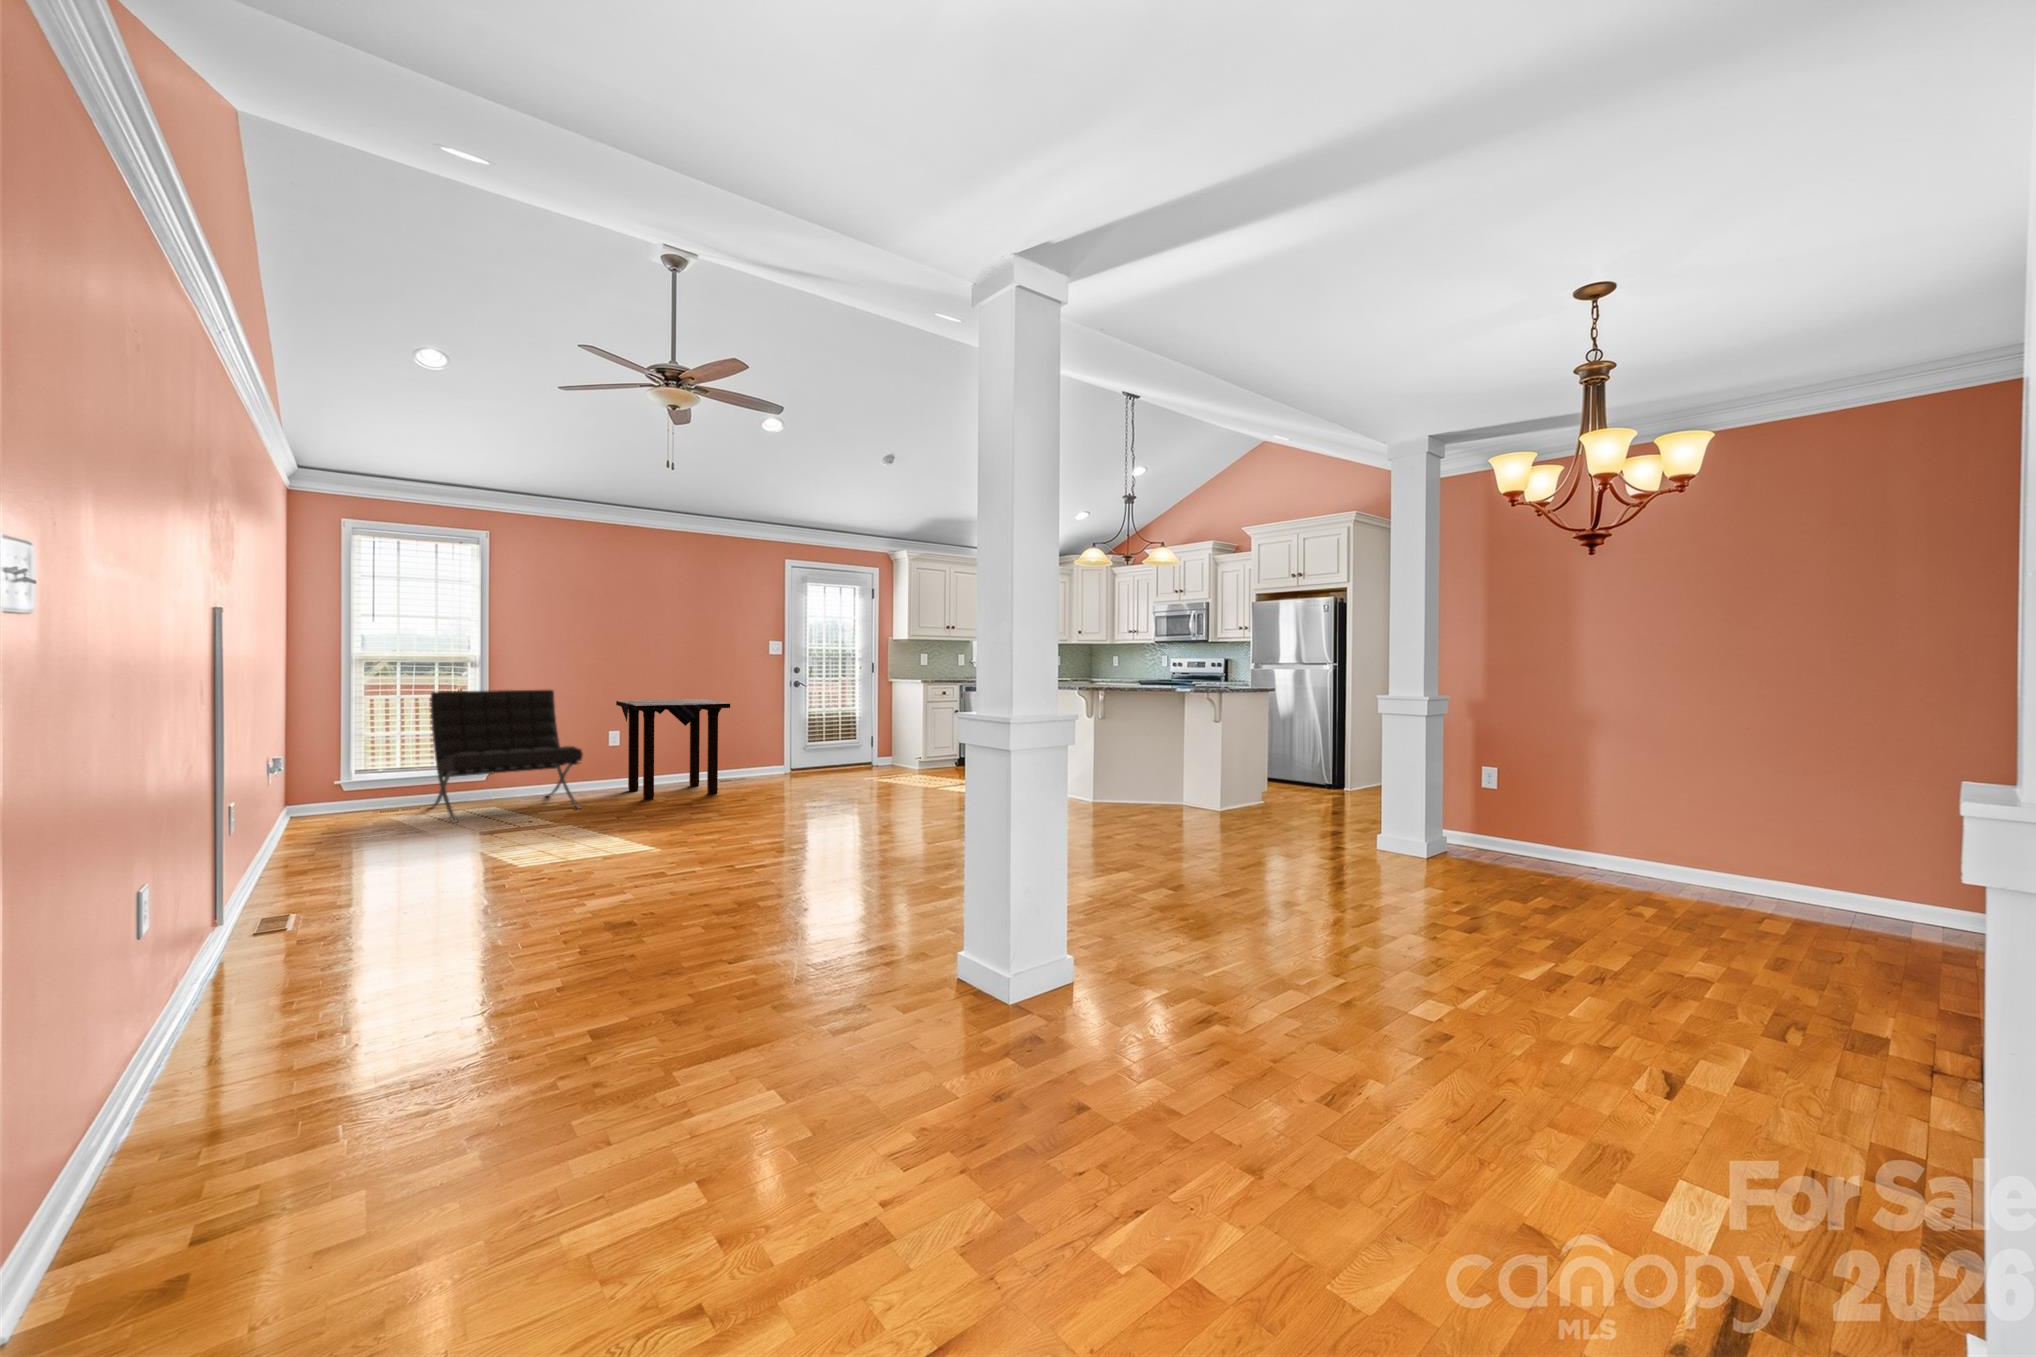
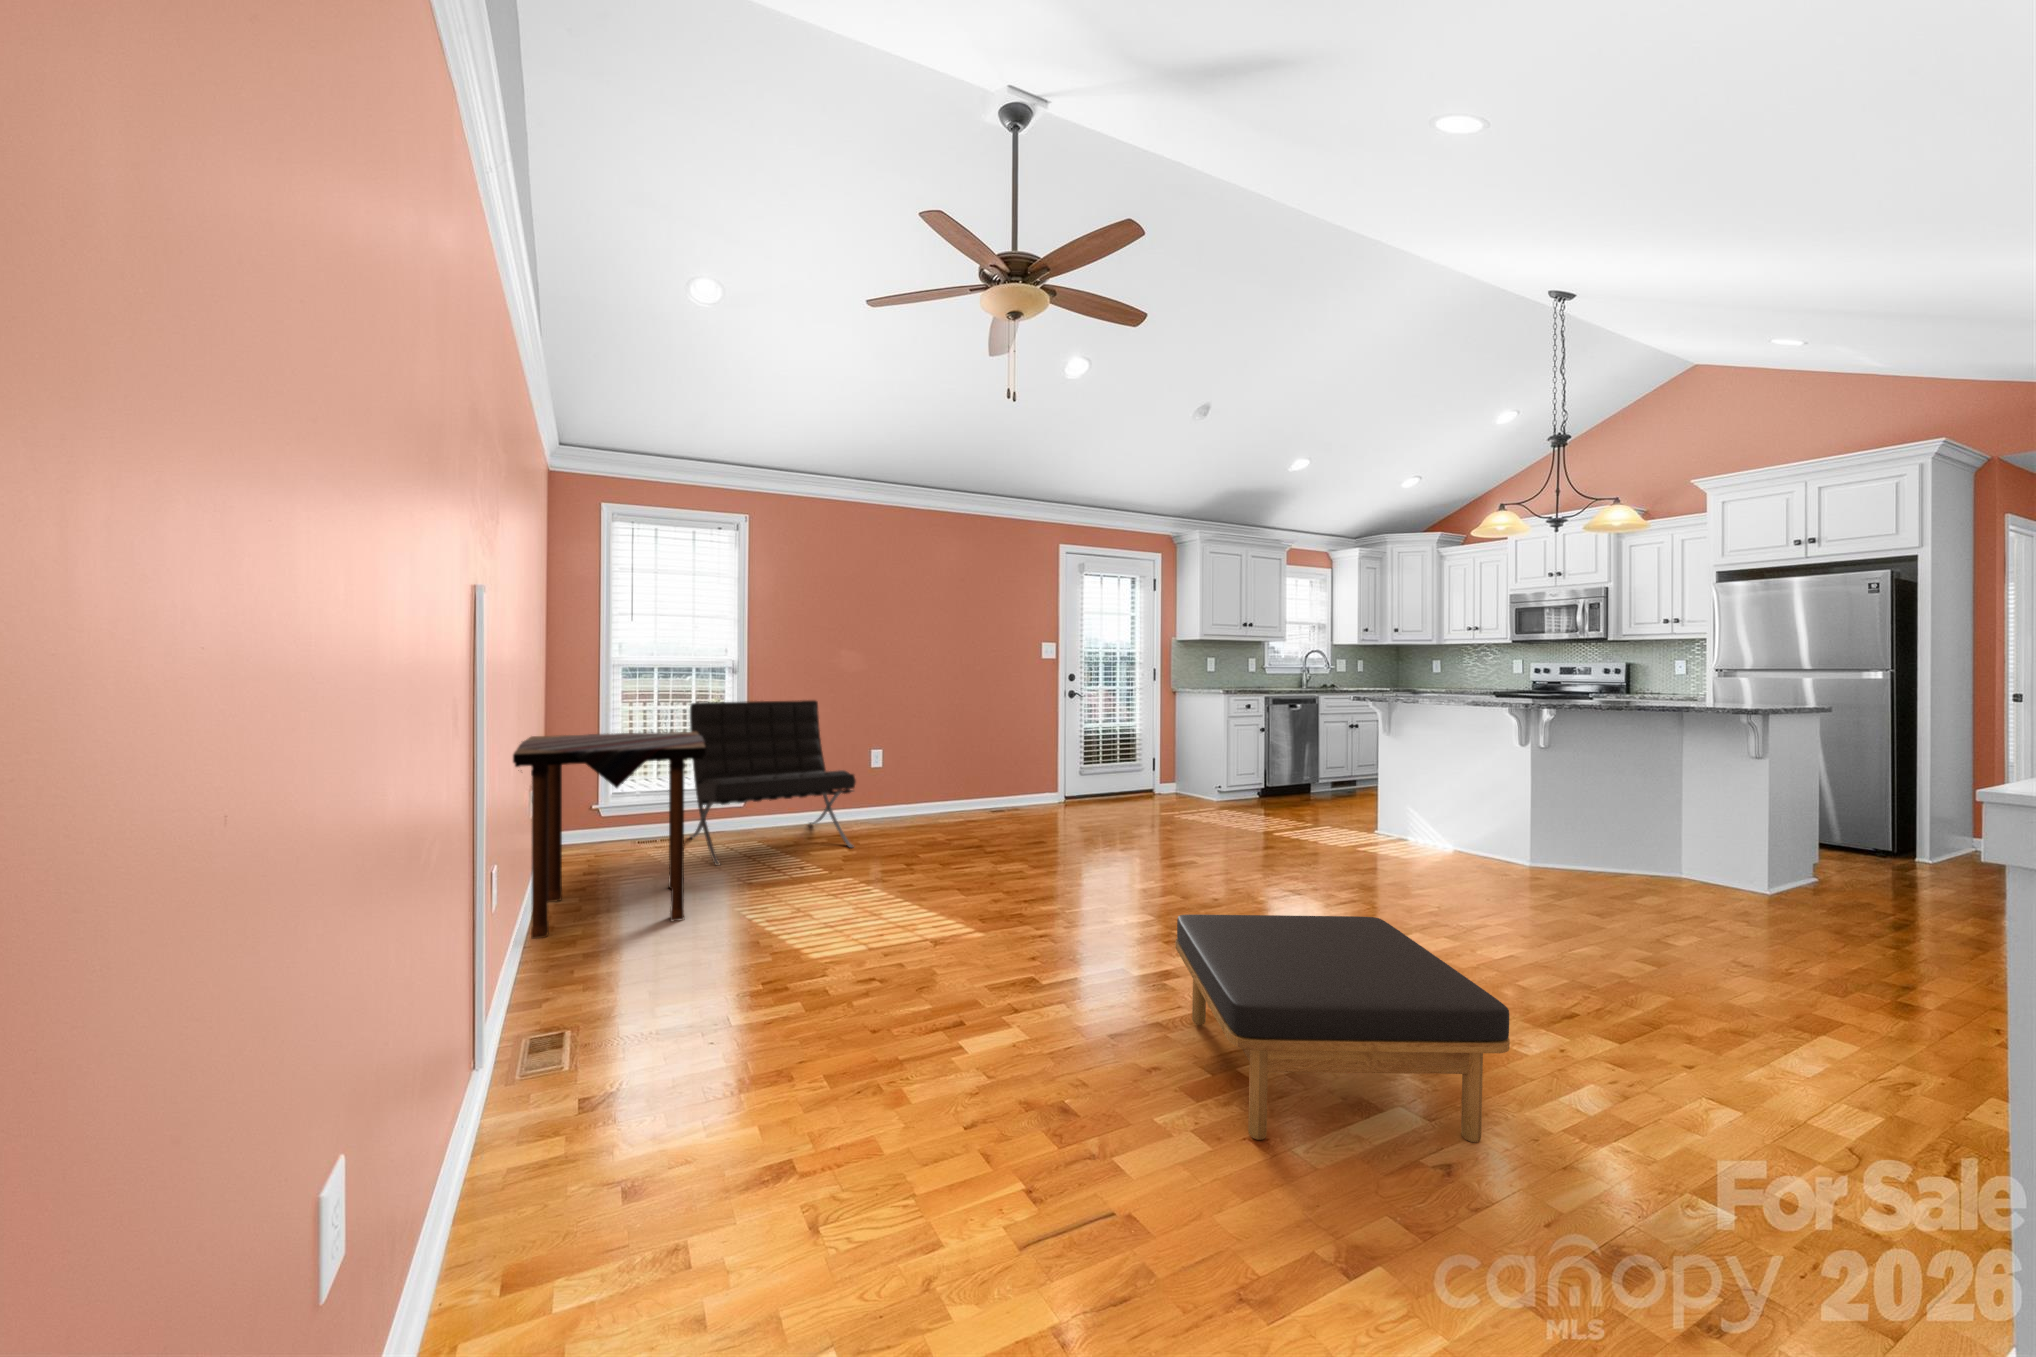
side table: present [616,699,730,800] -> present [513,732,707,939]
ottoman: none [738,810,885,909] -> present [1175,914,1510,1142]

